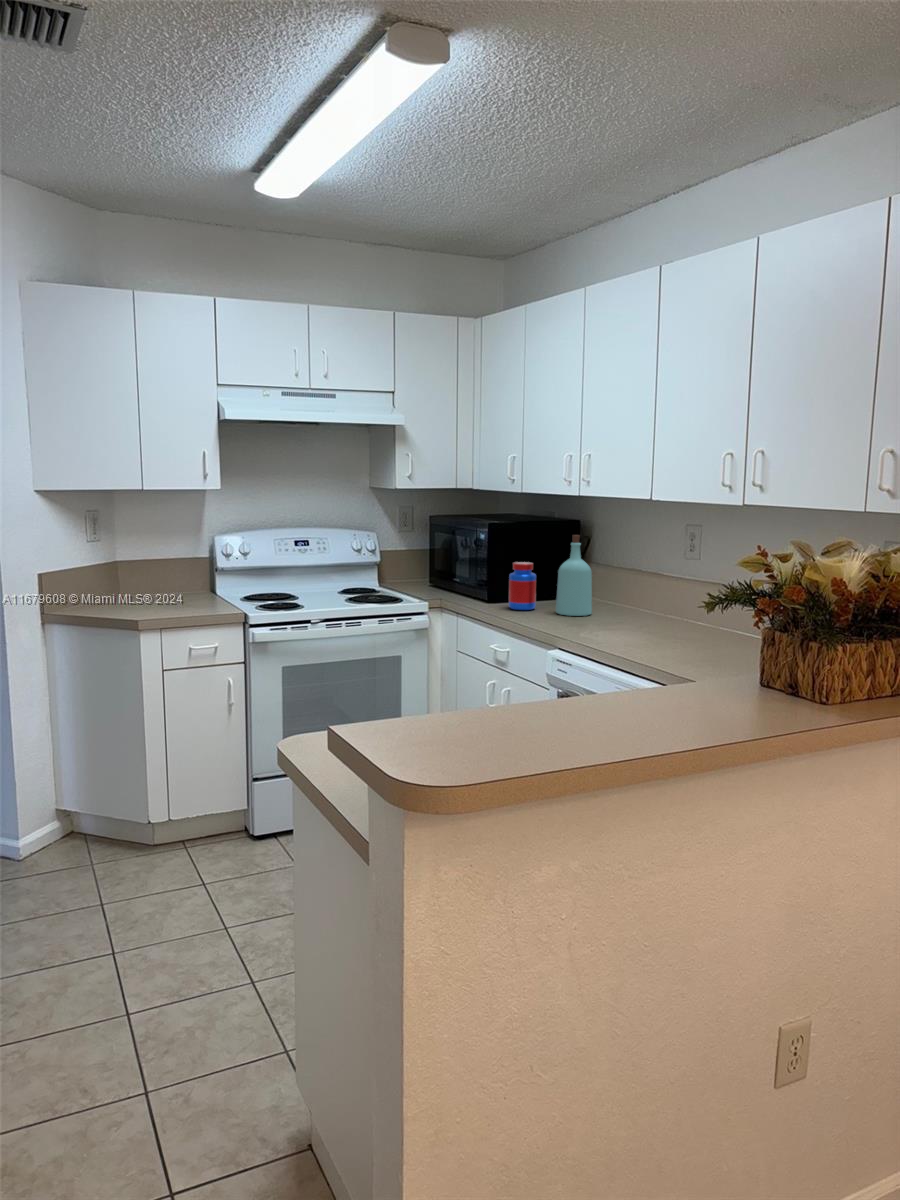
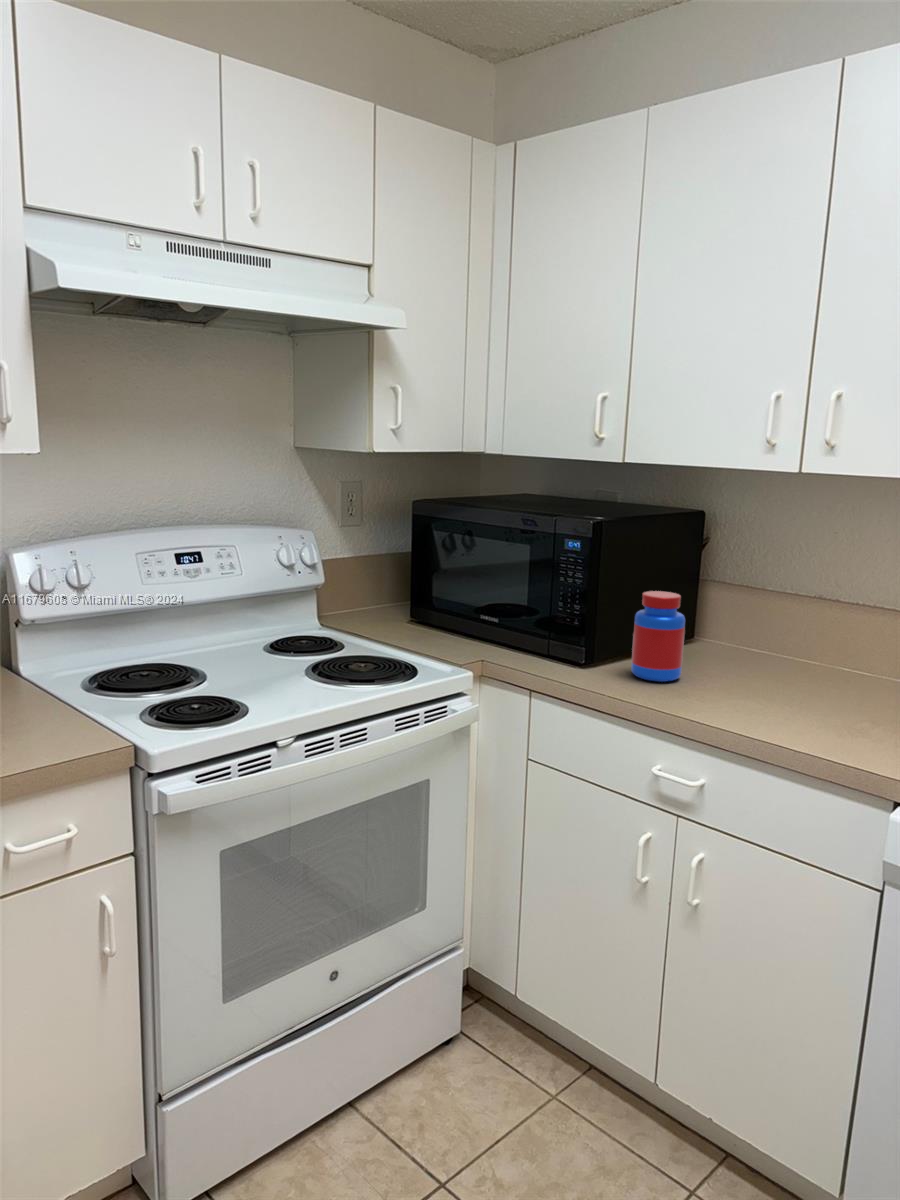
bottle: present [556,535,592,616] -> none [728,543,798,691]

